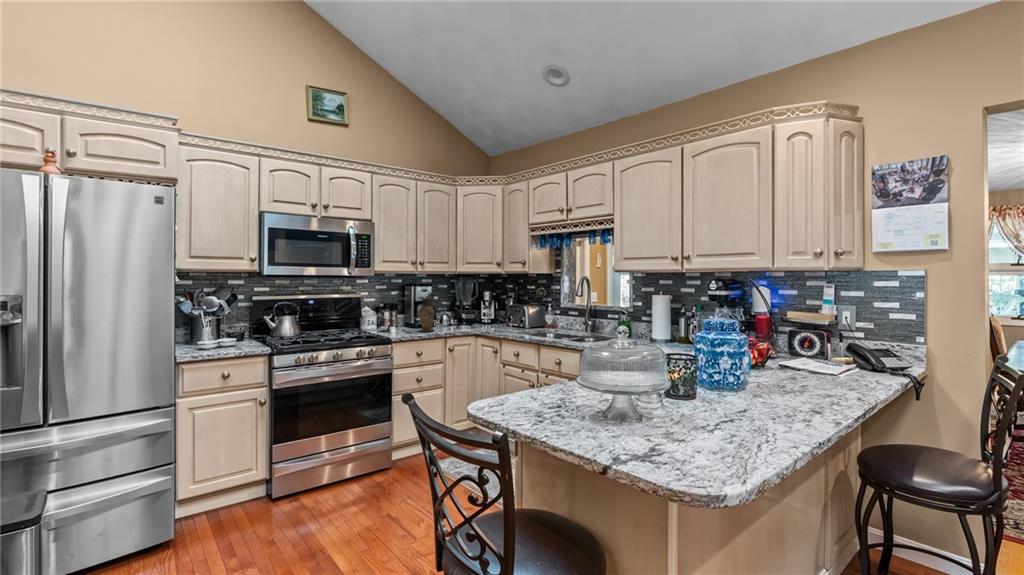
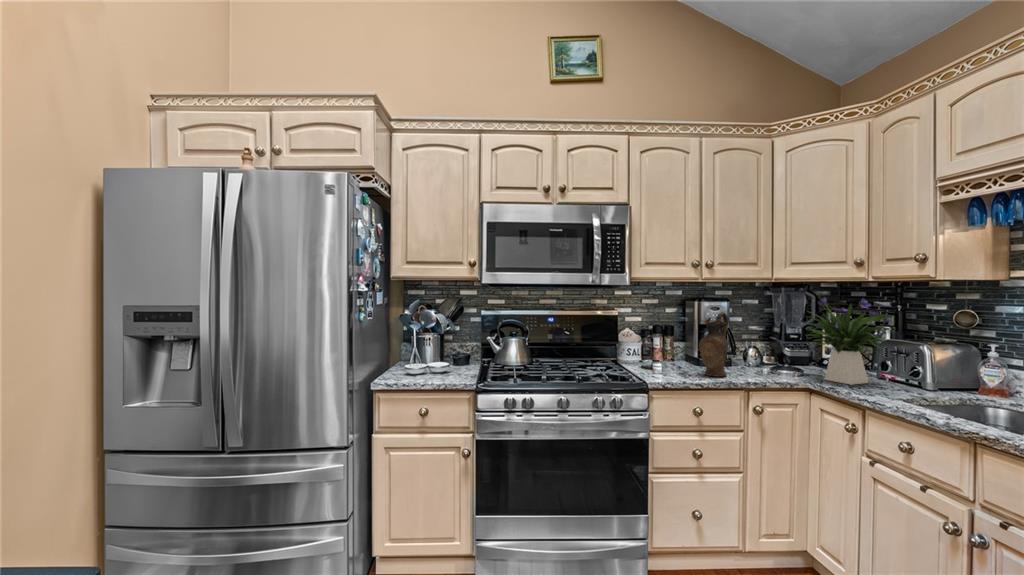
flower arrangement: none [467,280,515,329] -> present [806,294,893,385]

